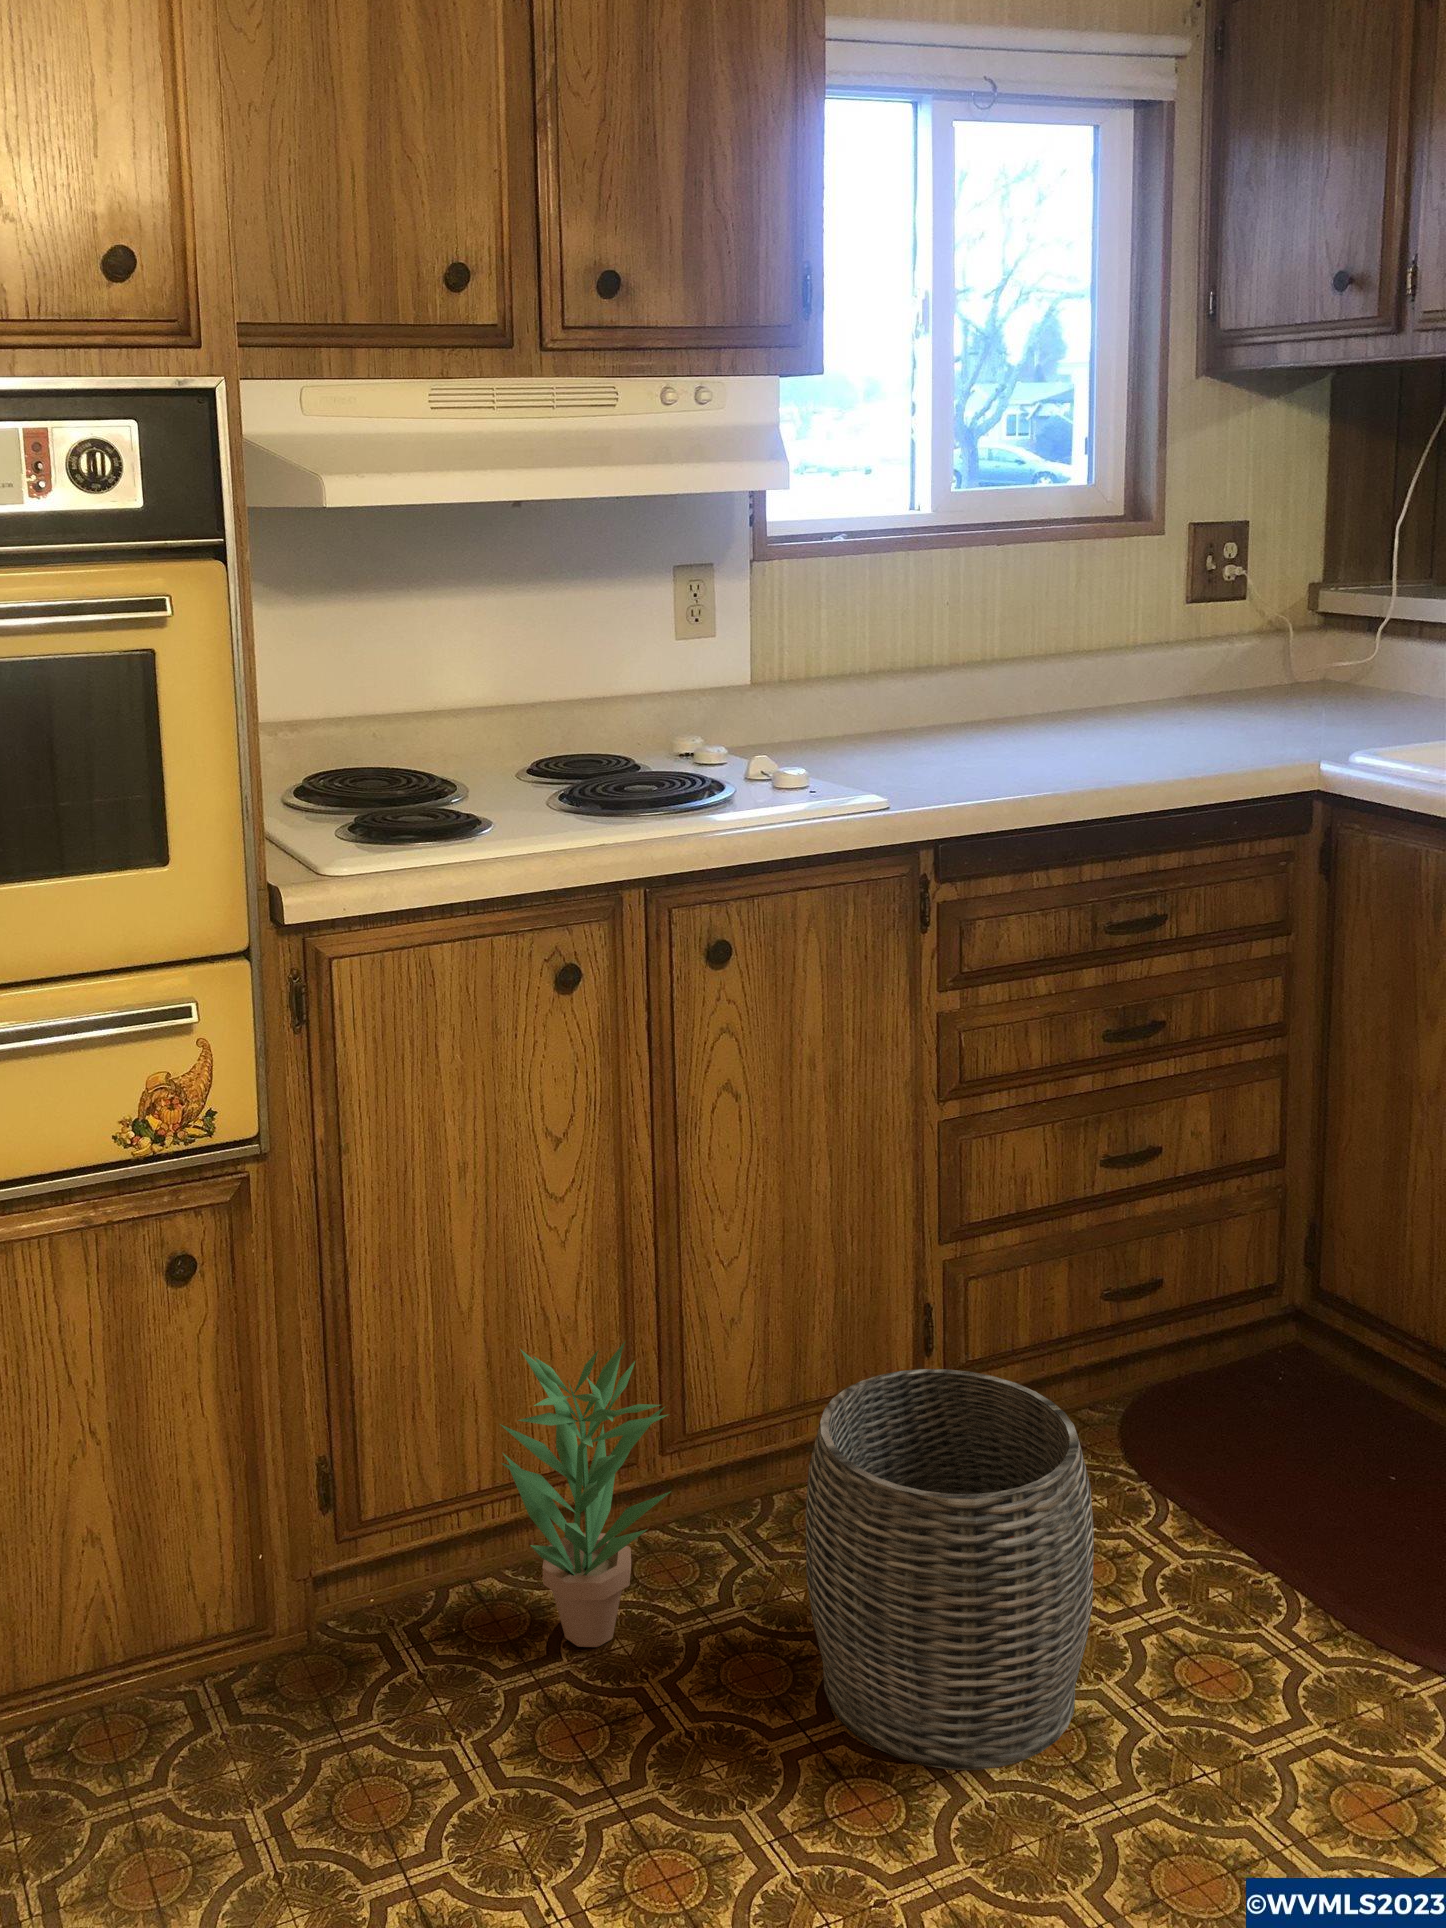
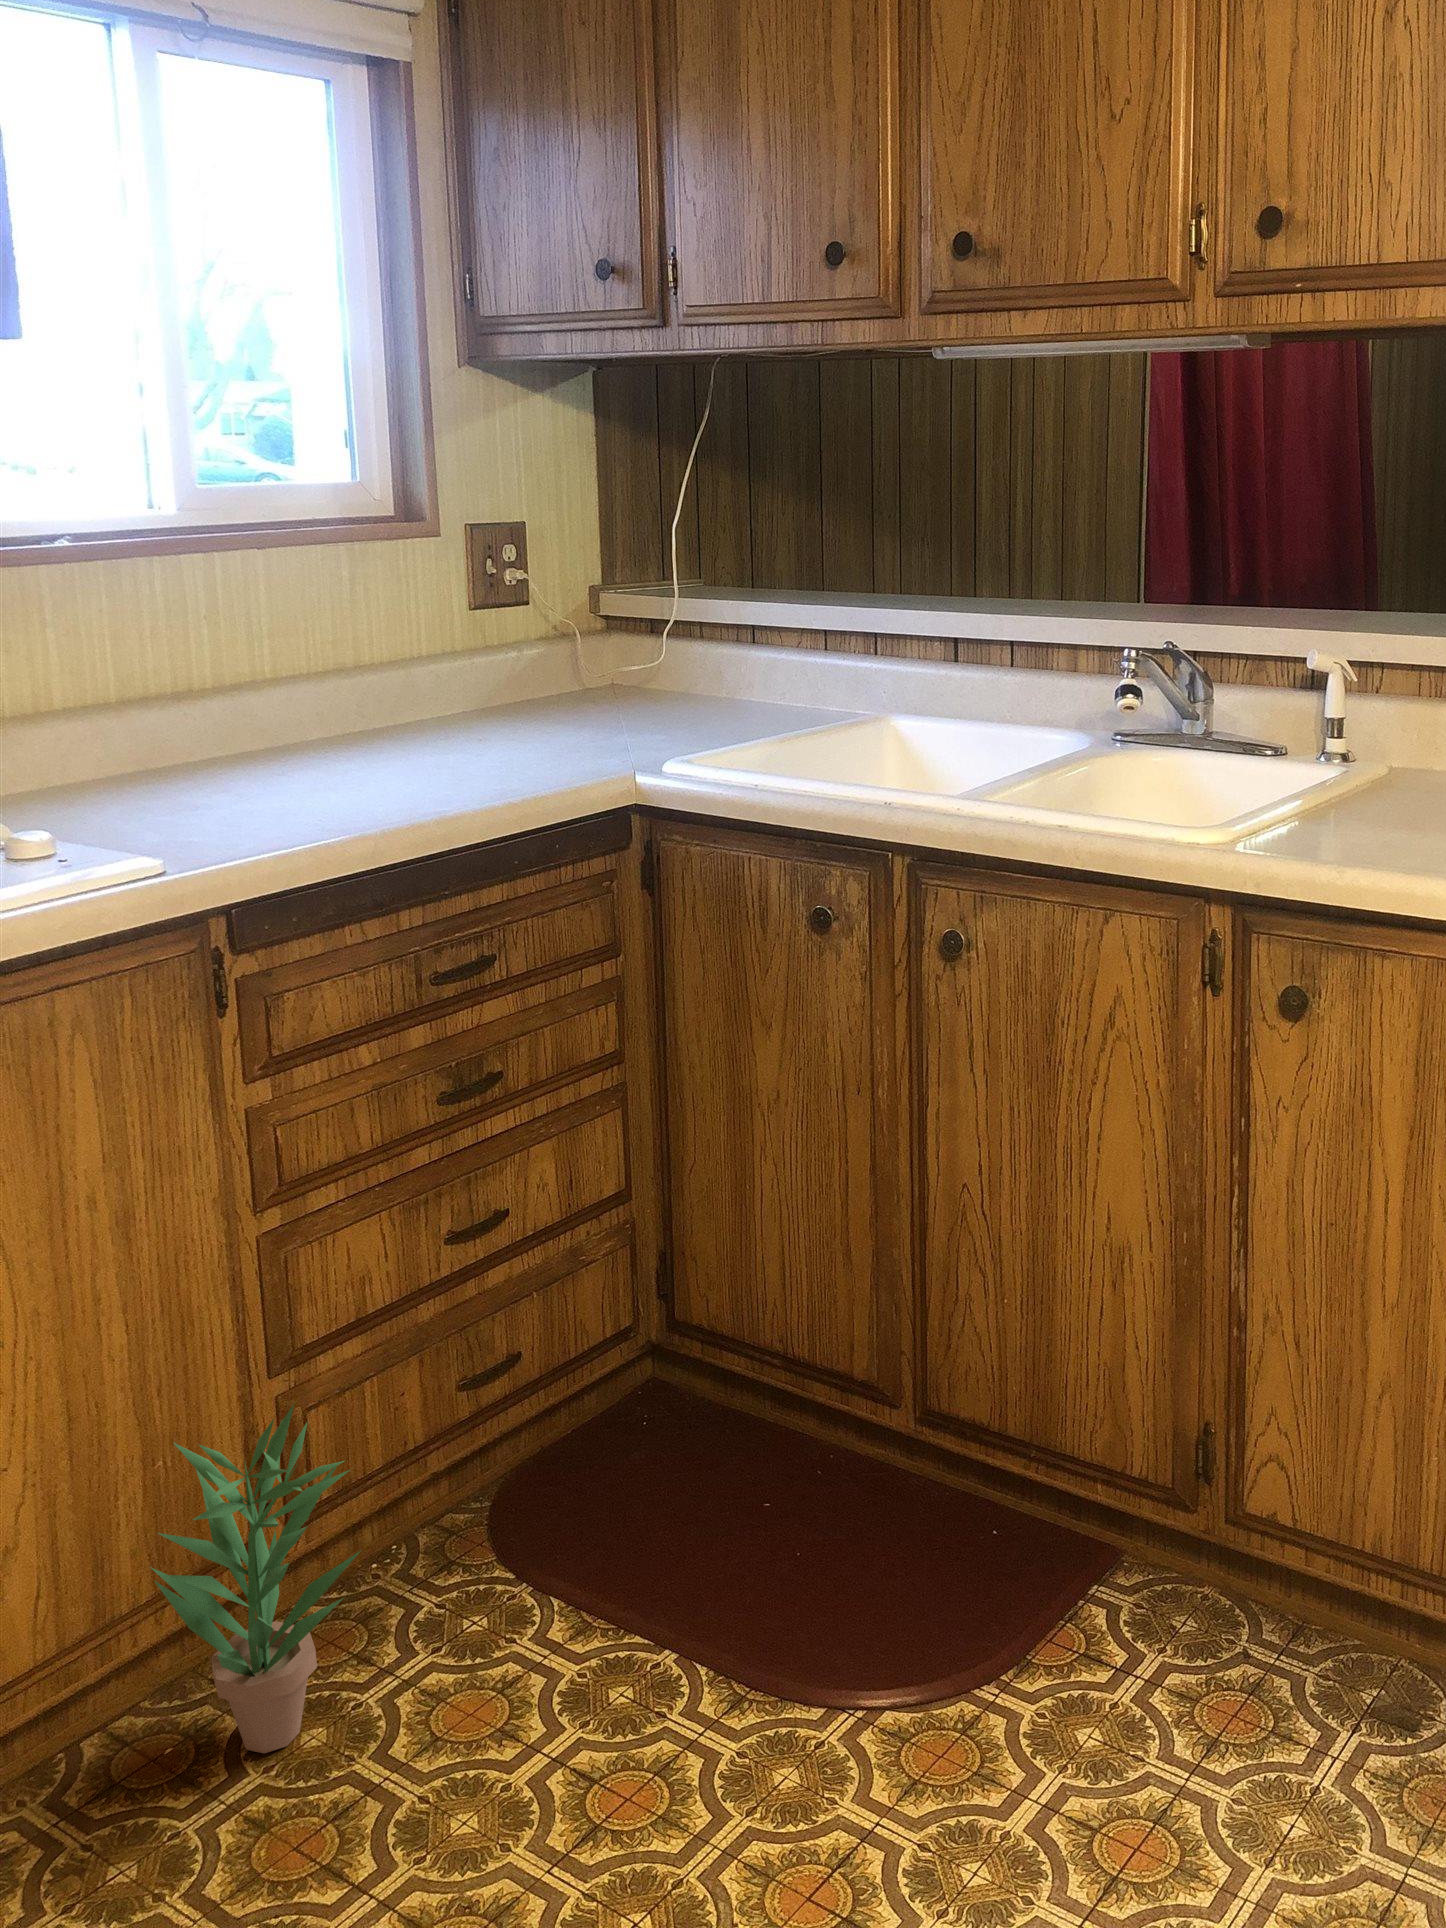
woven basket: present [806,1369,1094,1770] -> none [507,1346,791,1743]

